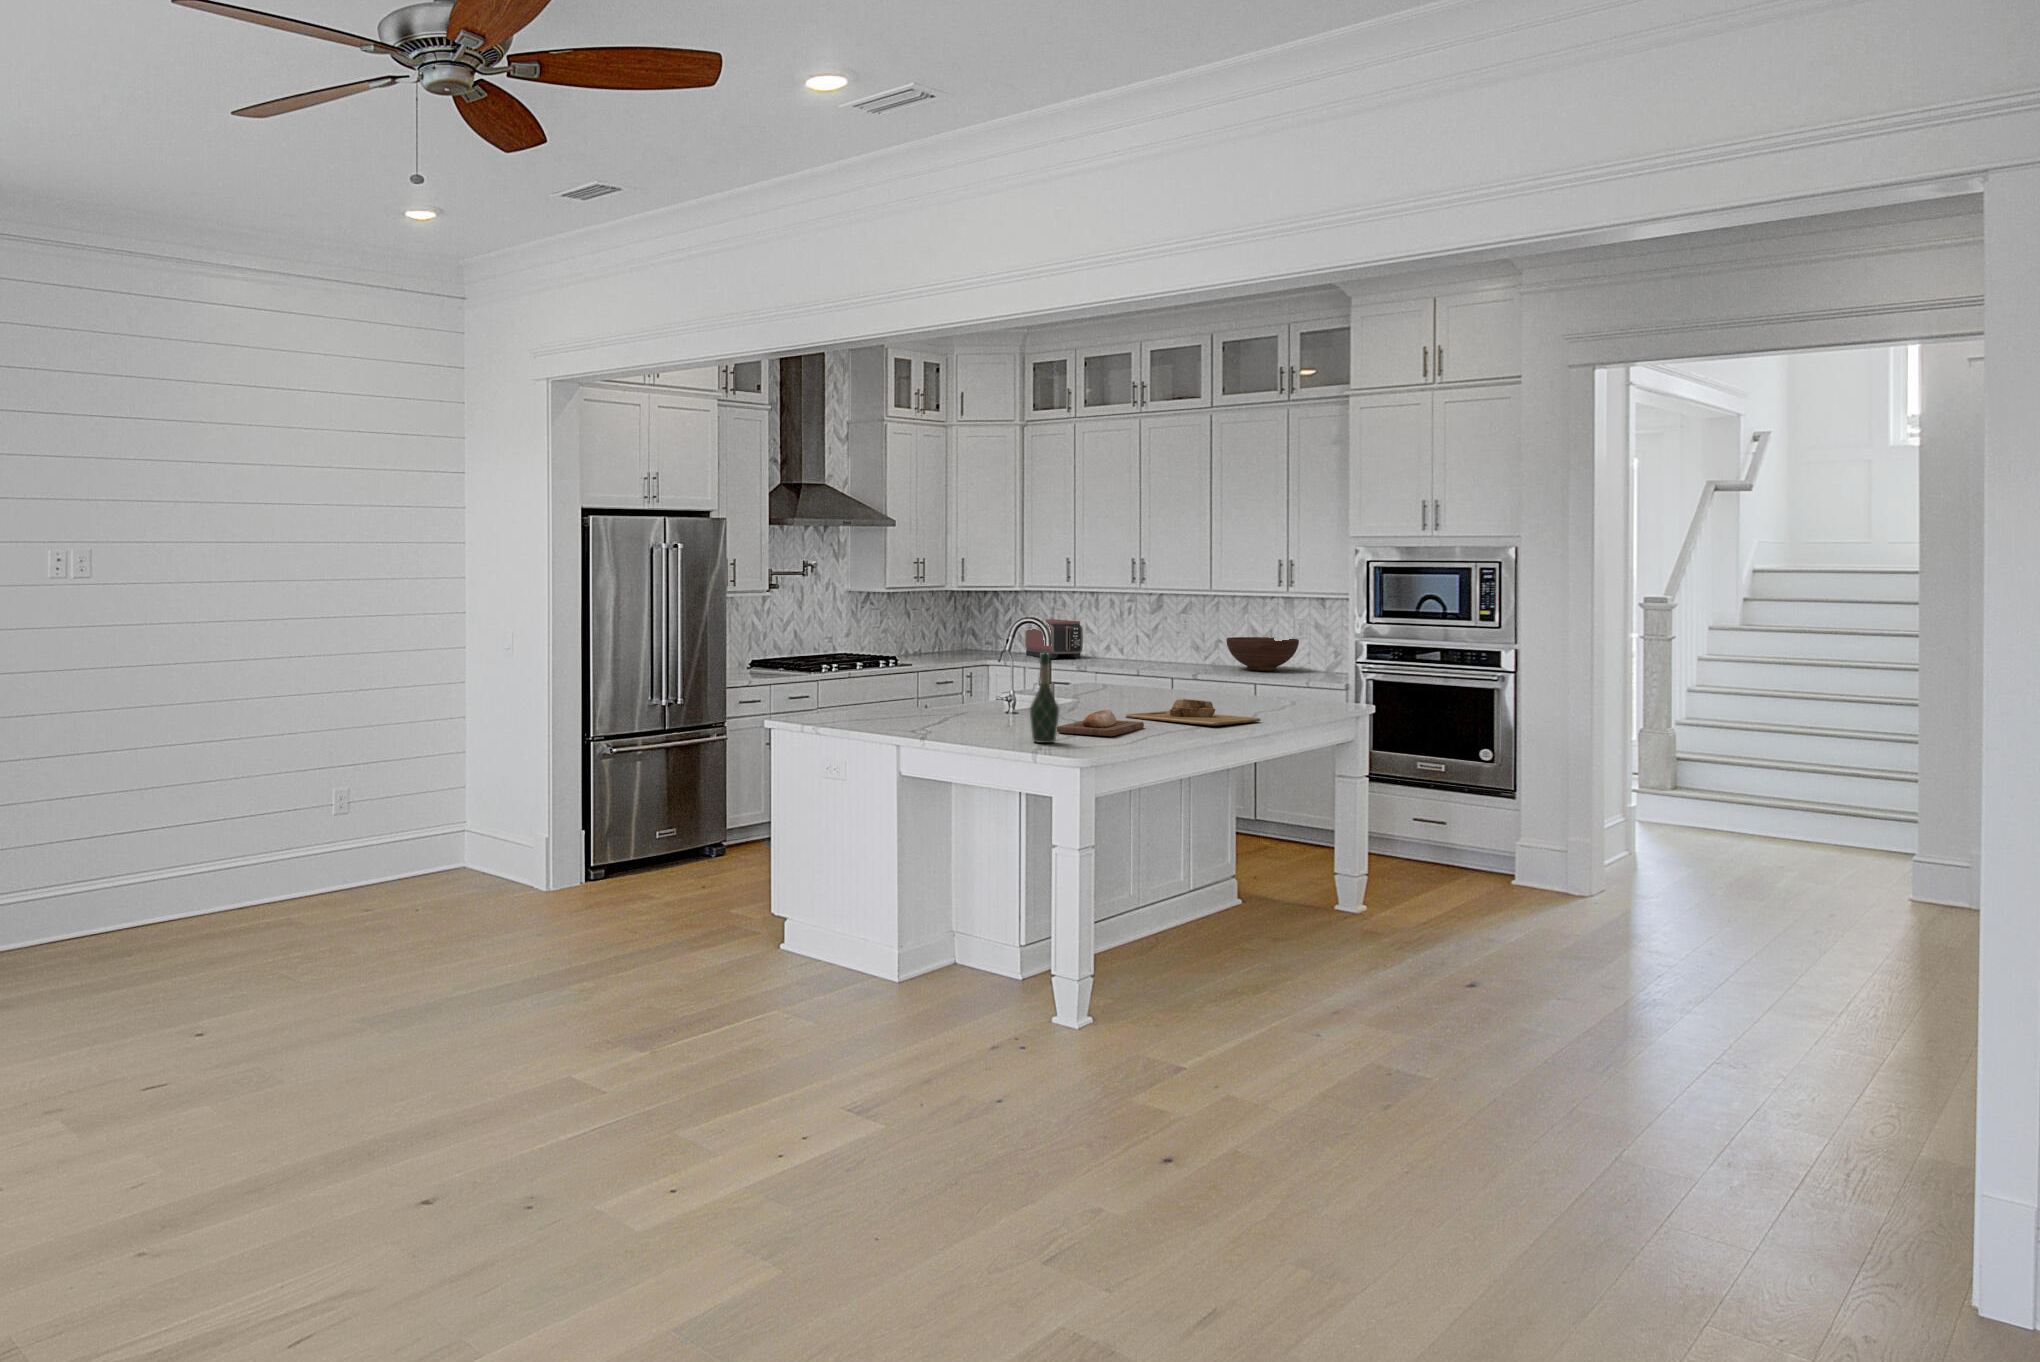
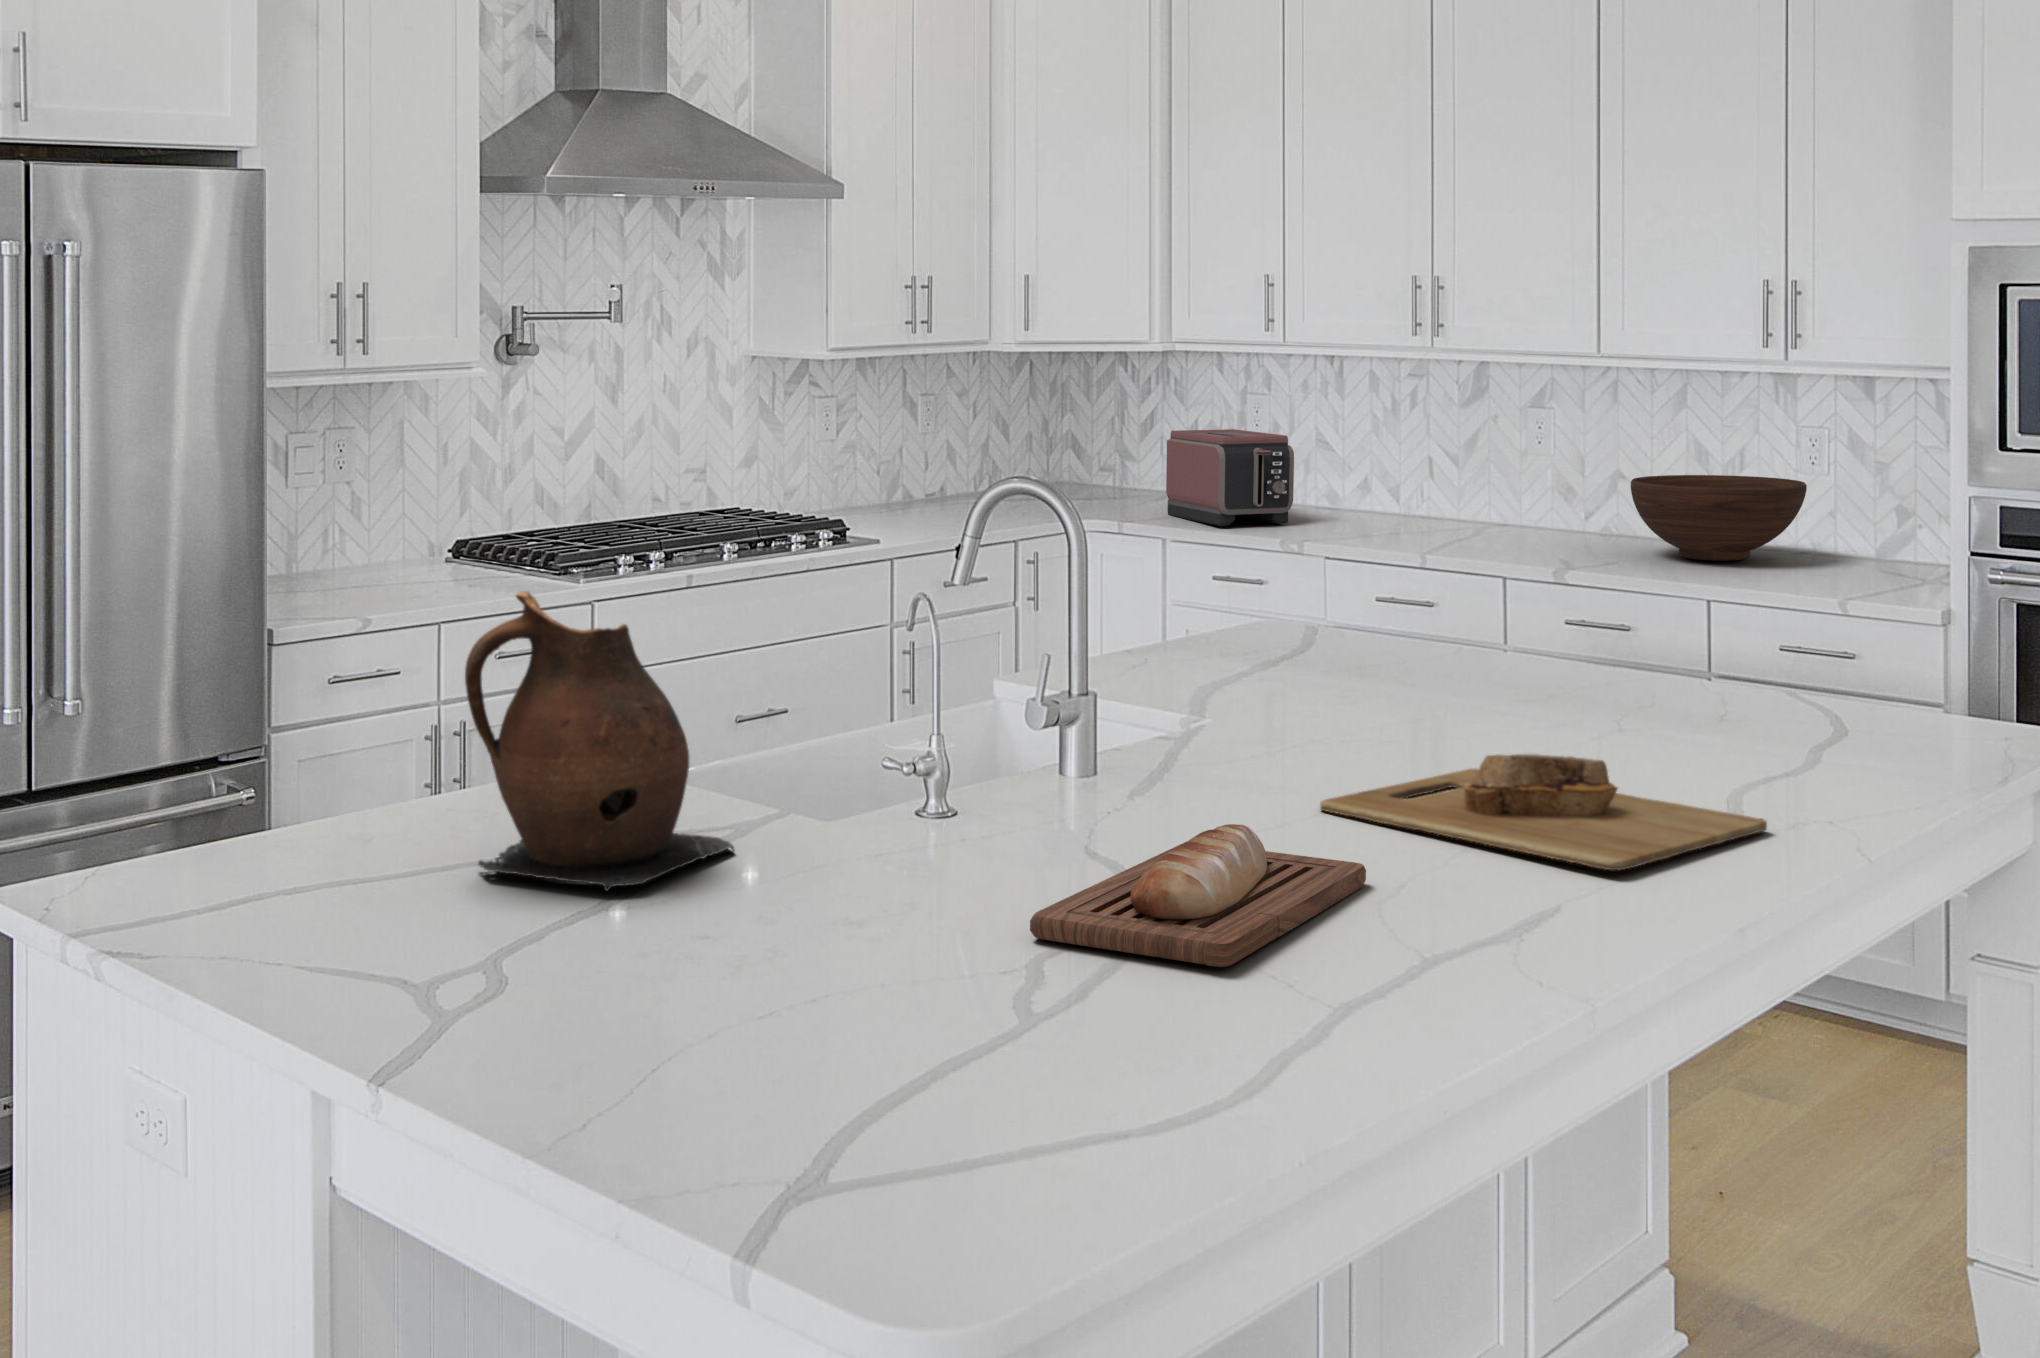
ceramic pitcher: none [890,646,961,725] -> present [465,591,734,891]
wine bottle: present [1030,653,1059,743] -> none [875,660,993,1038]

